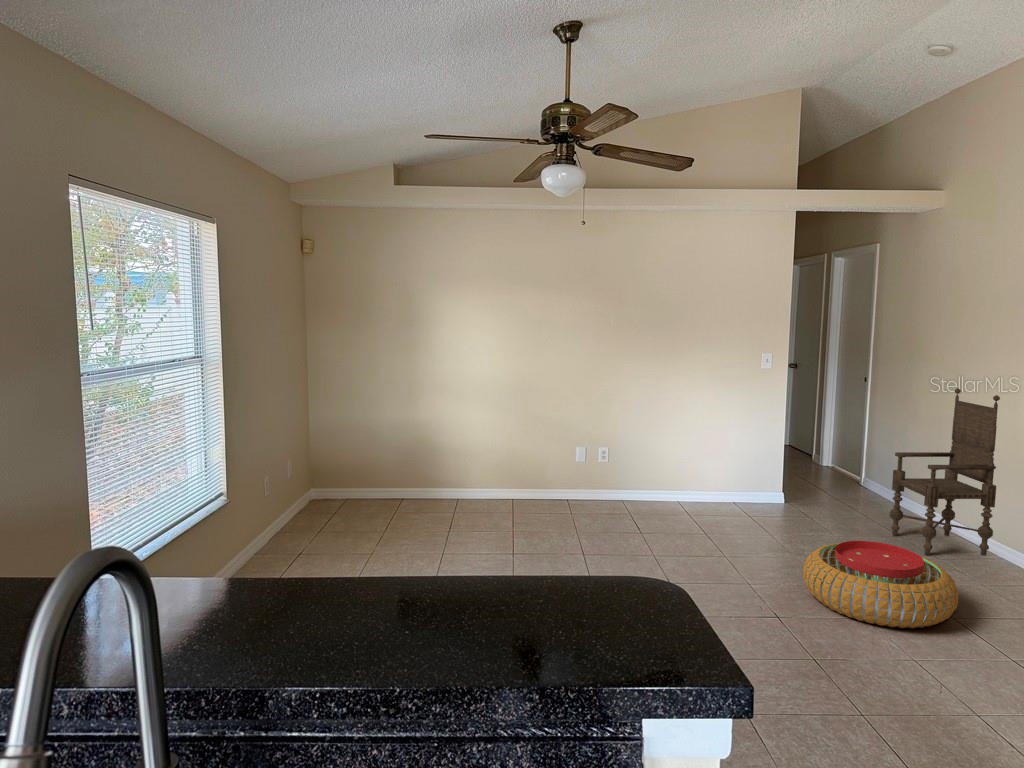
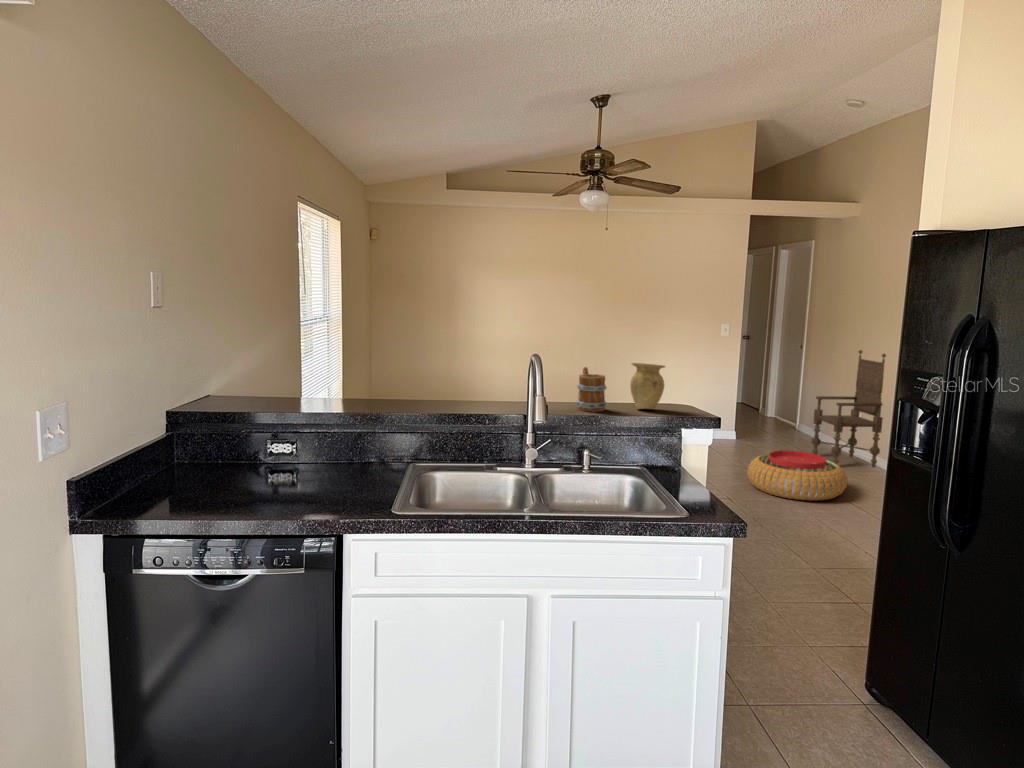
vase: none [522,512,611,641] -> present [630,363,665,409]
mug: none [377,522,453,660] -> present [576,367,606,412]

